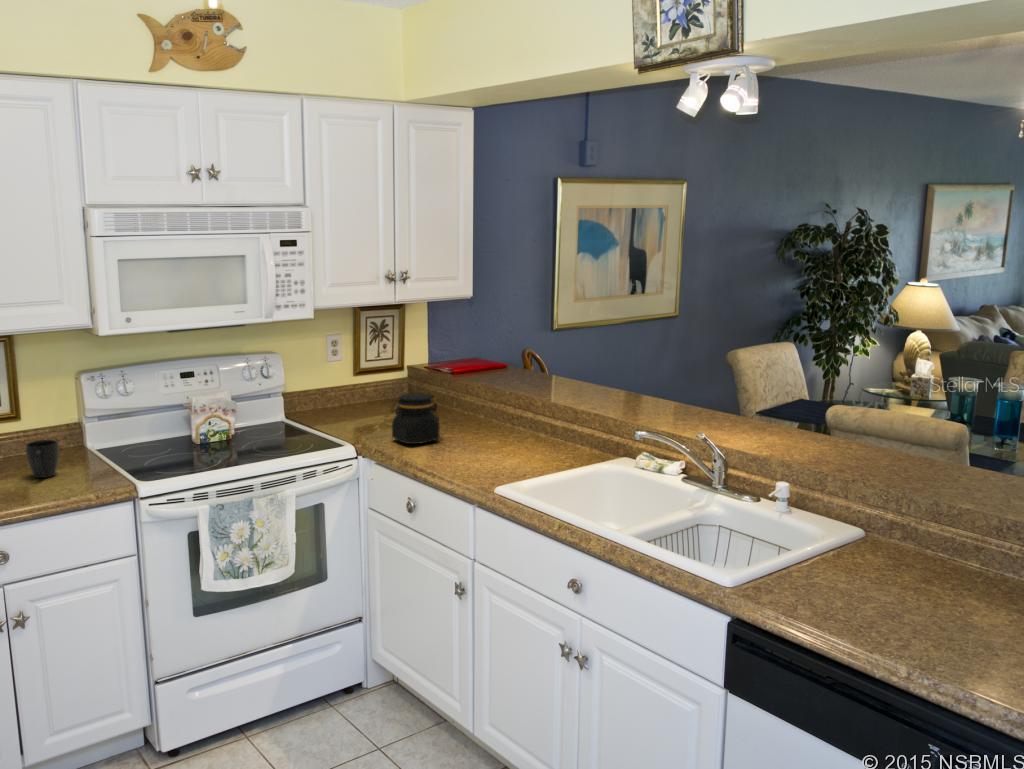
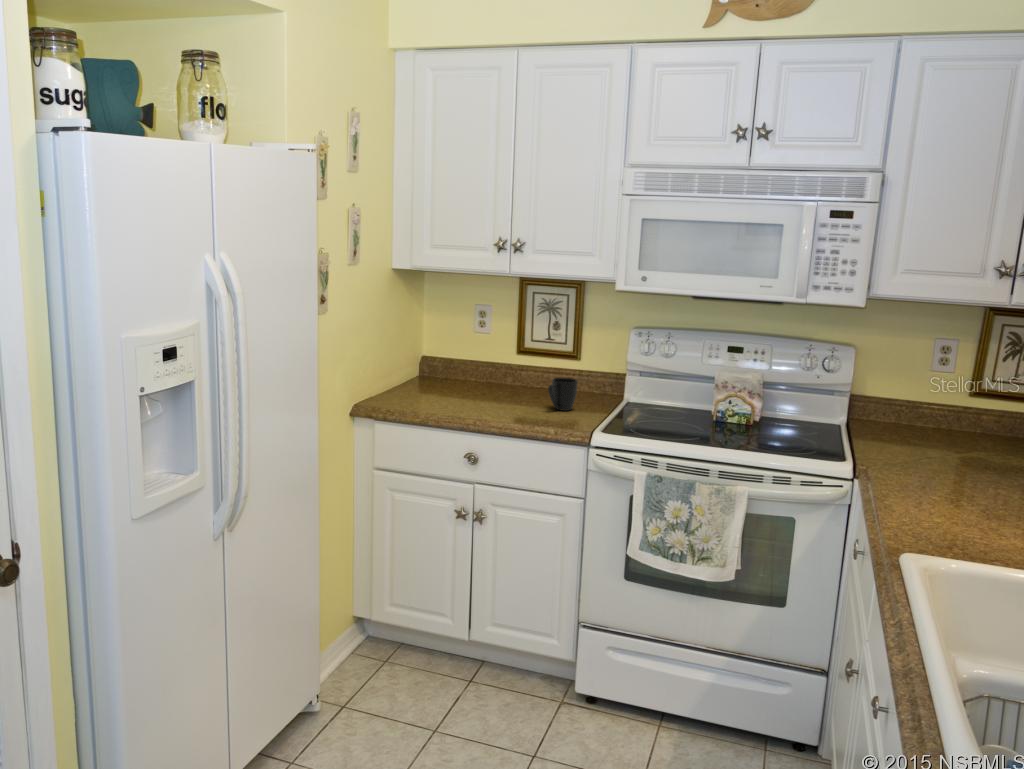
jar: present [392,393,440,444] -> none [902,417,977,487]

